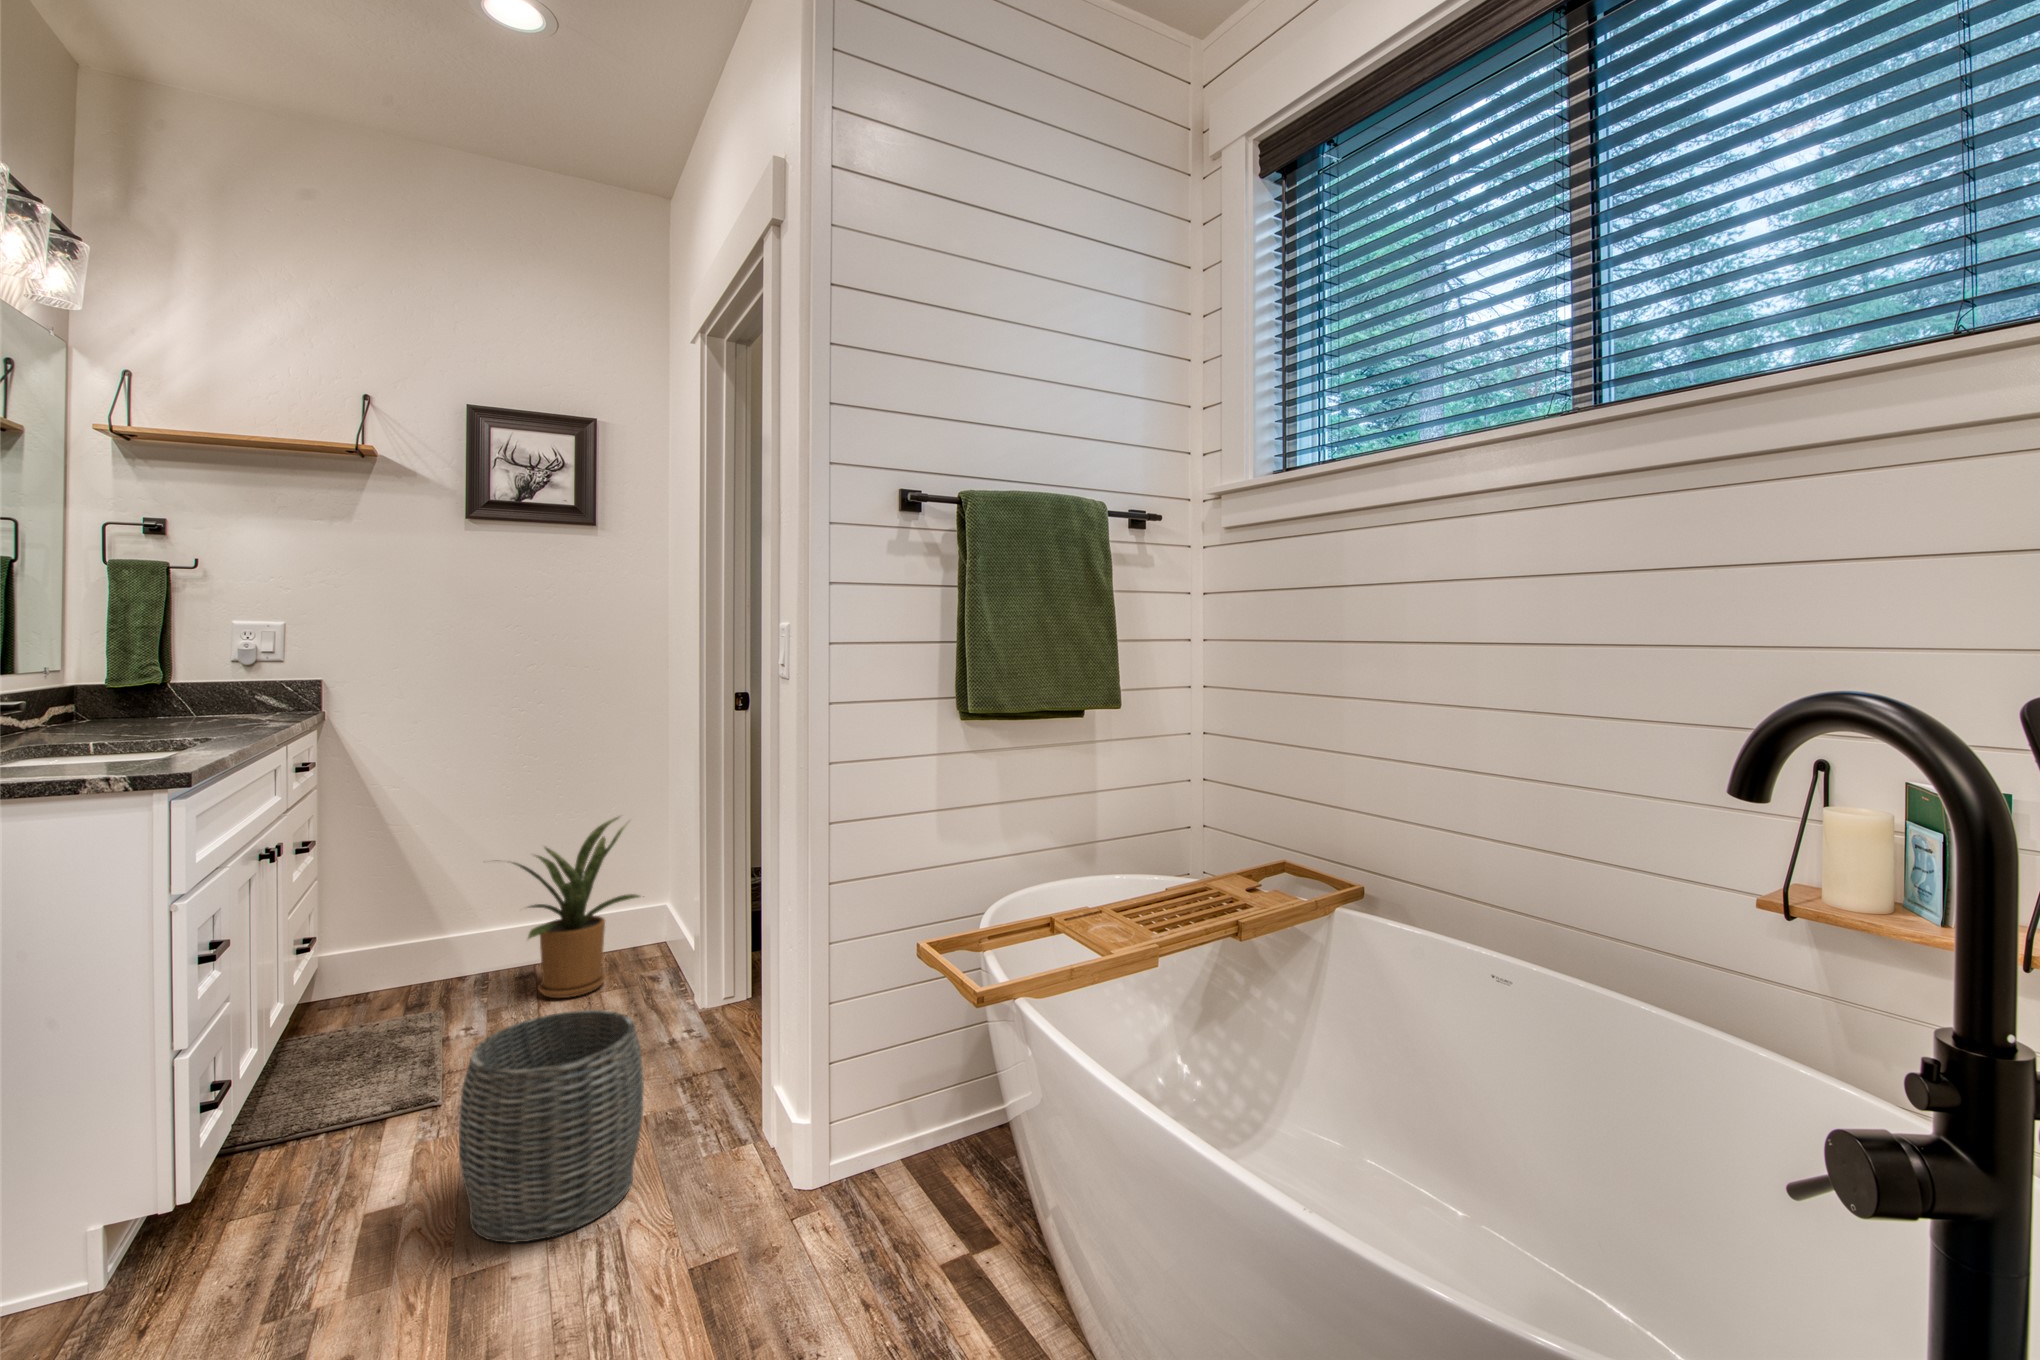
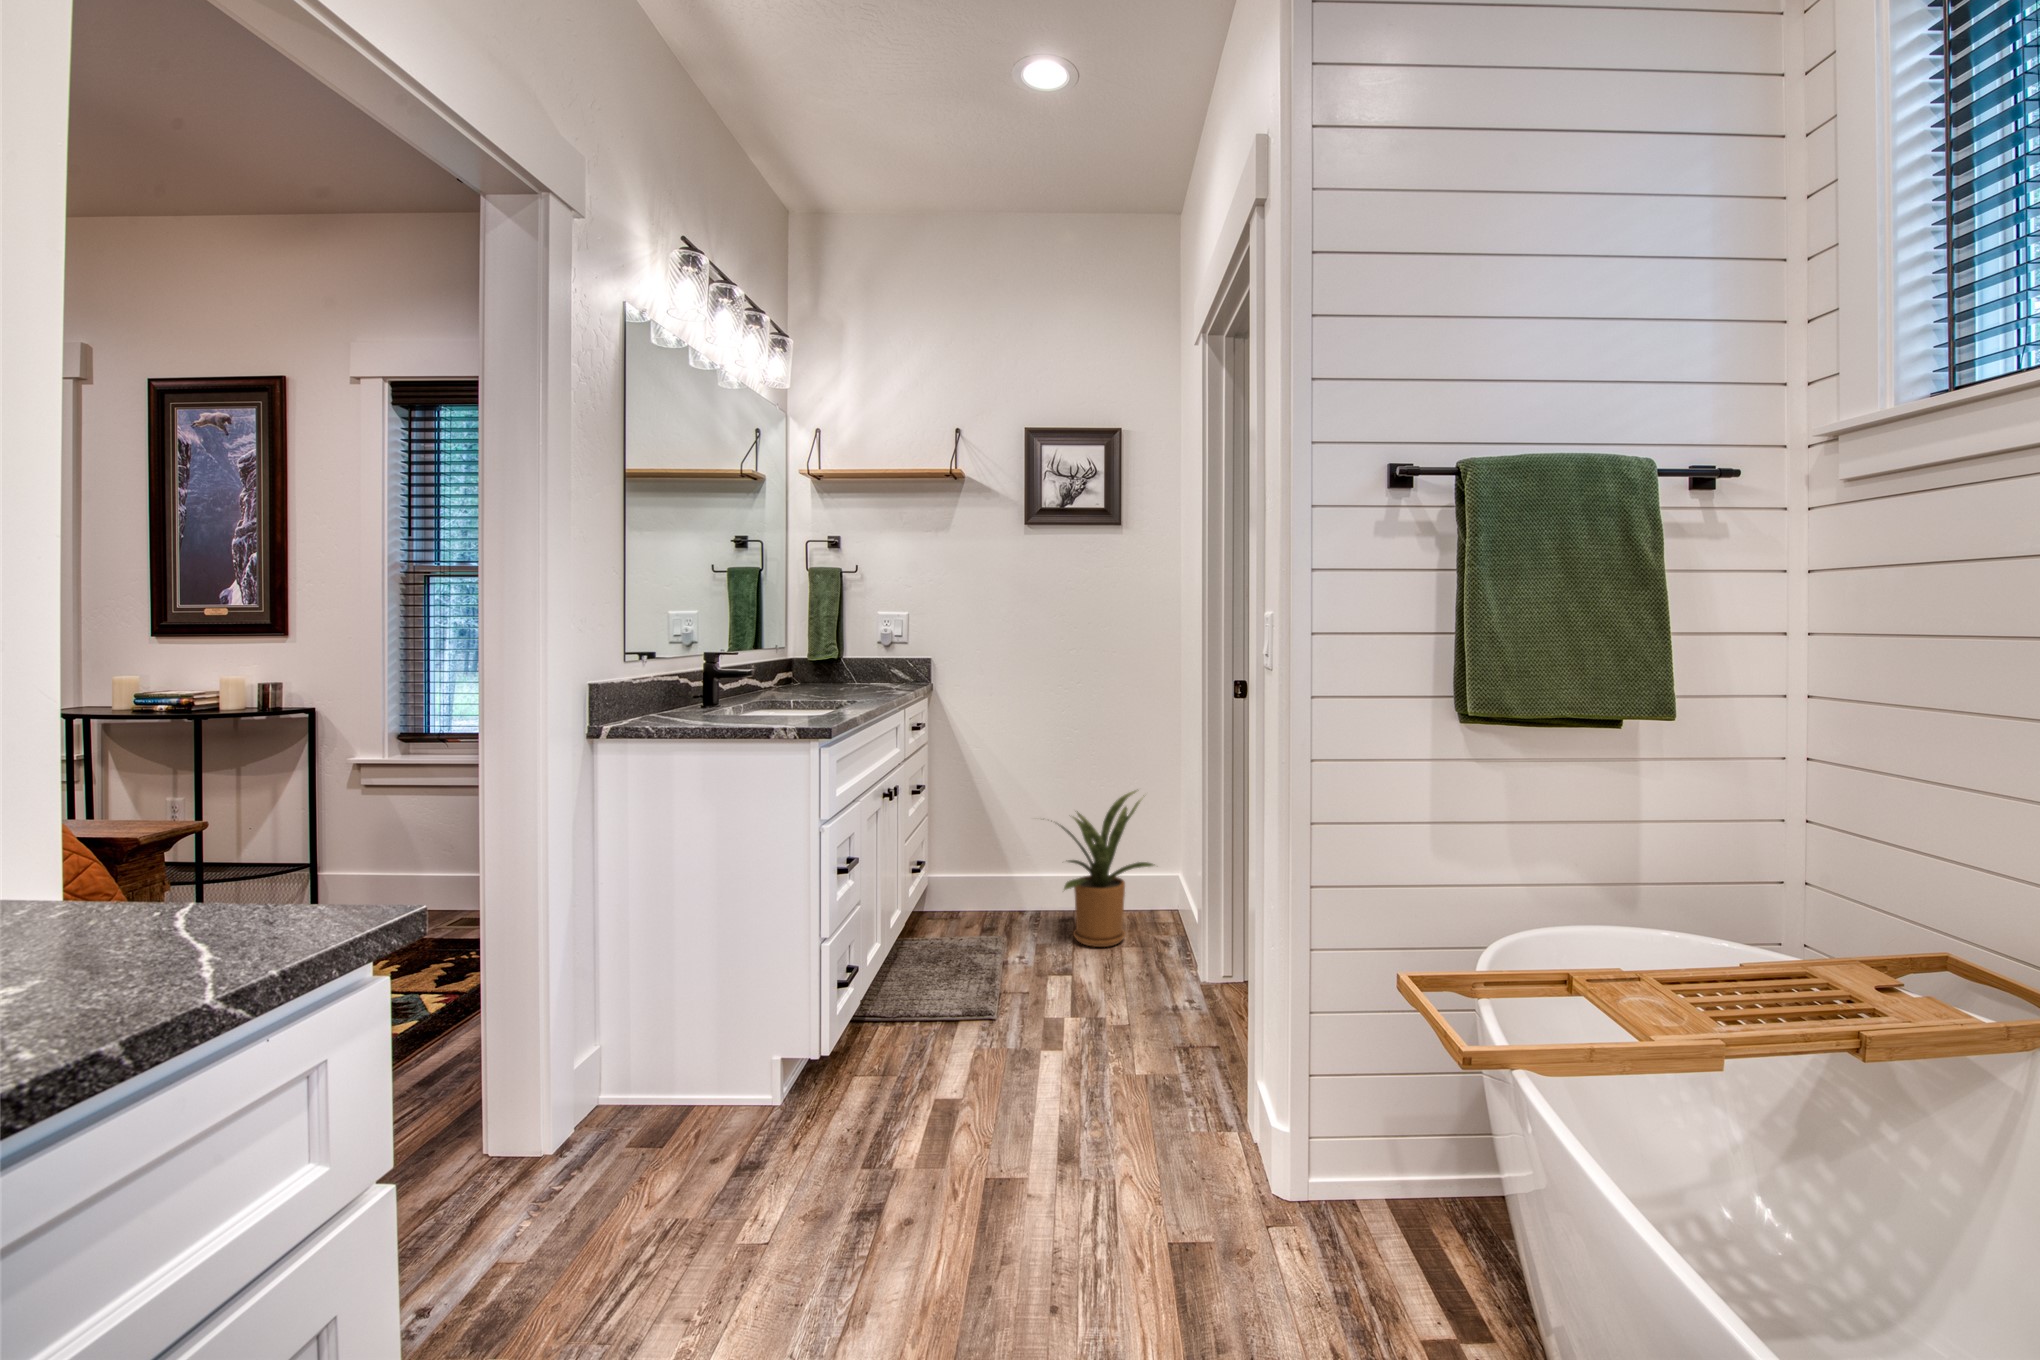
woven basket: present [459,1010,643,1243] -> none [997,966,1138,1166]

